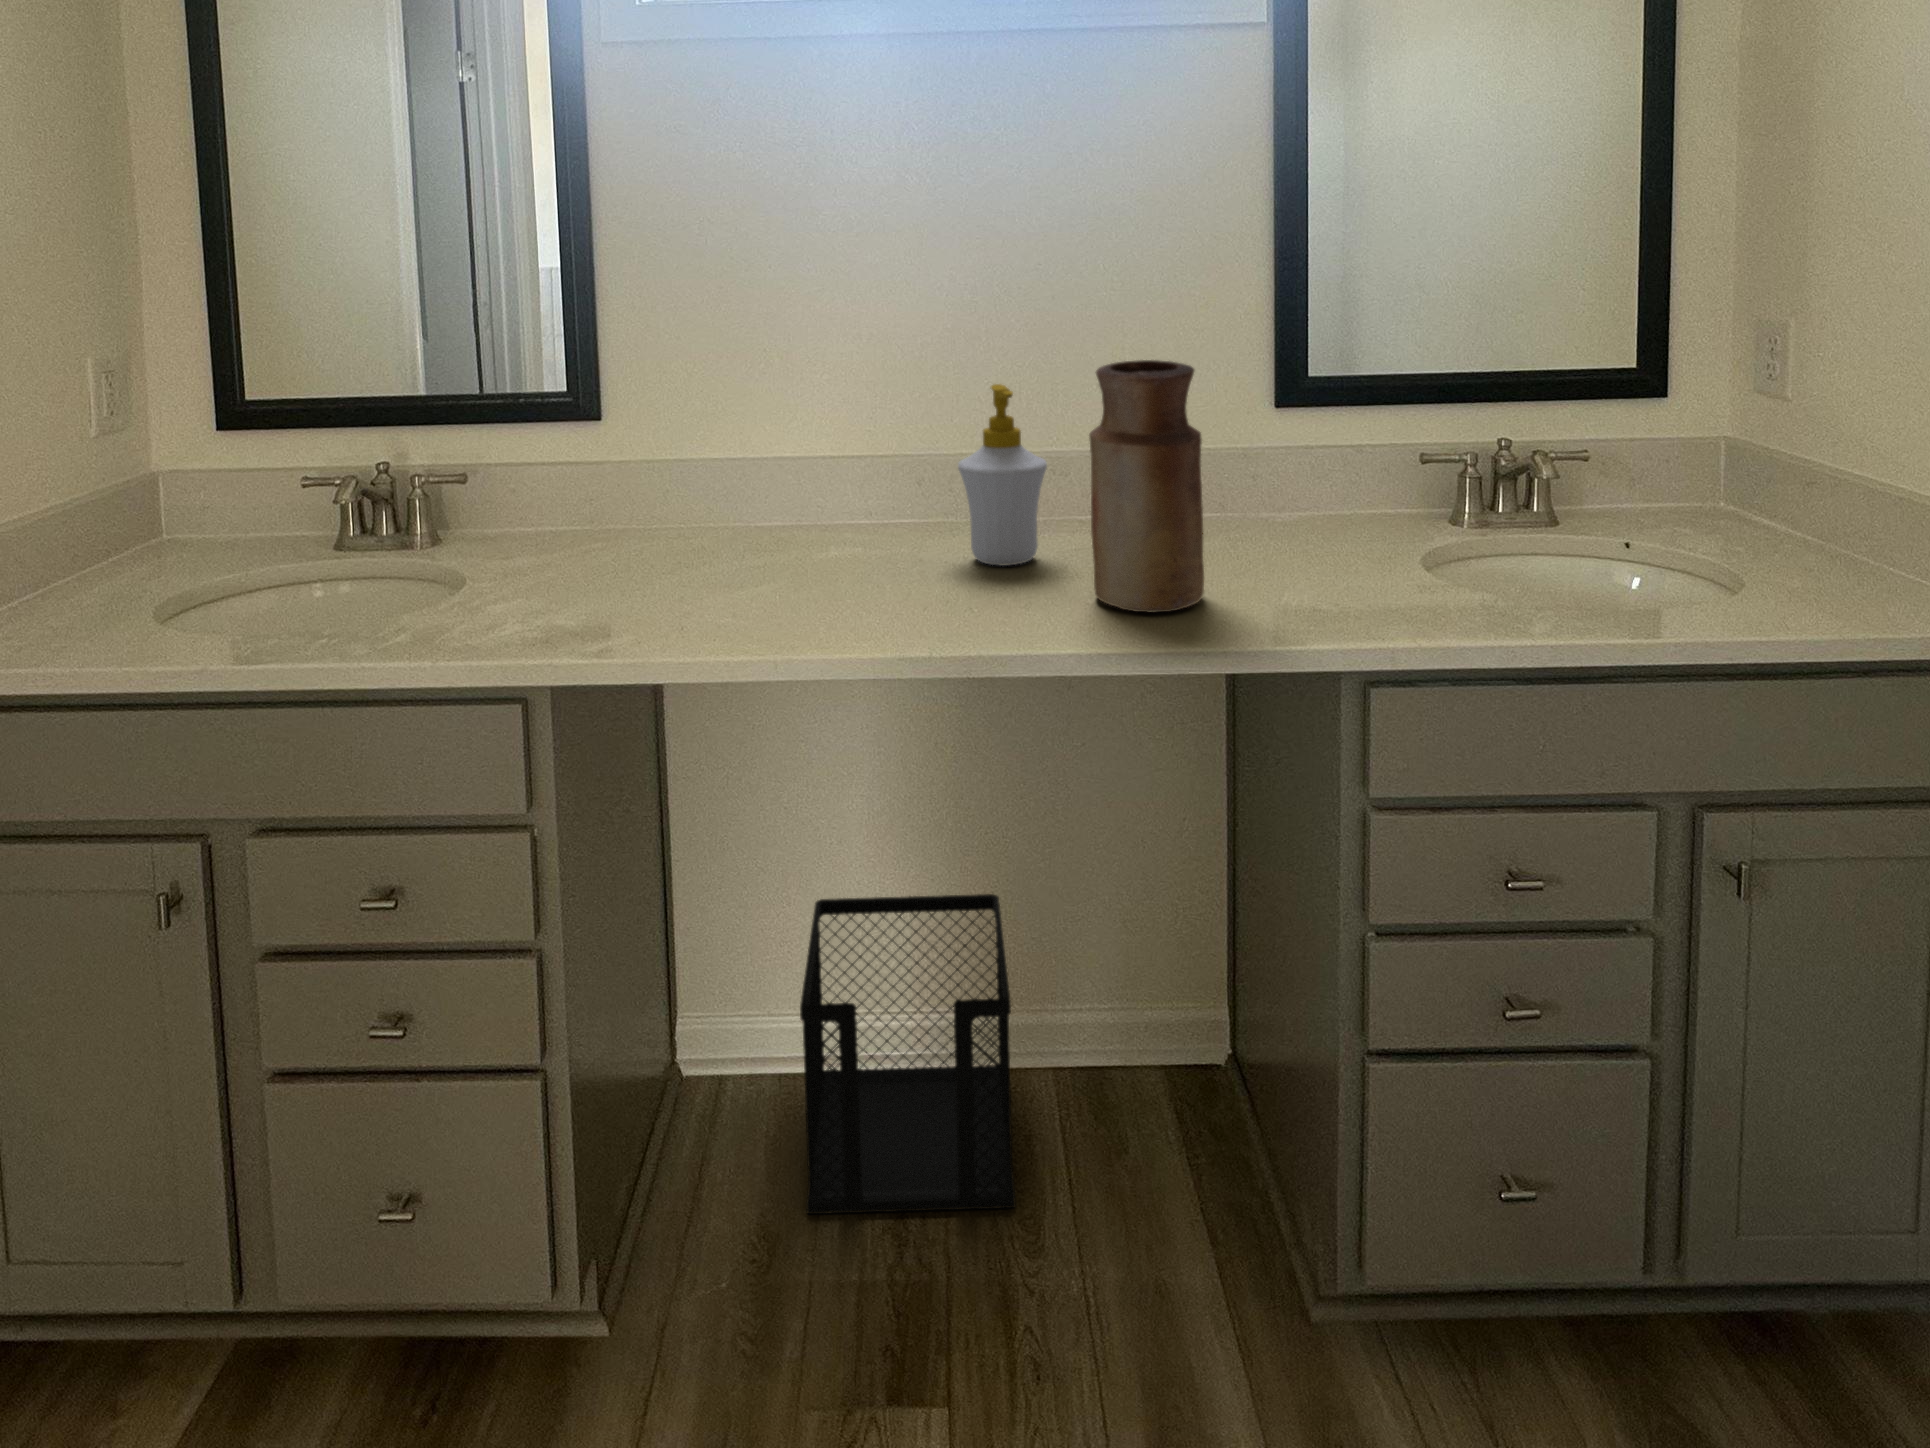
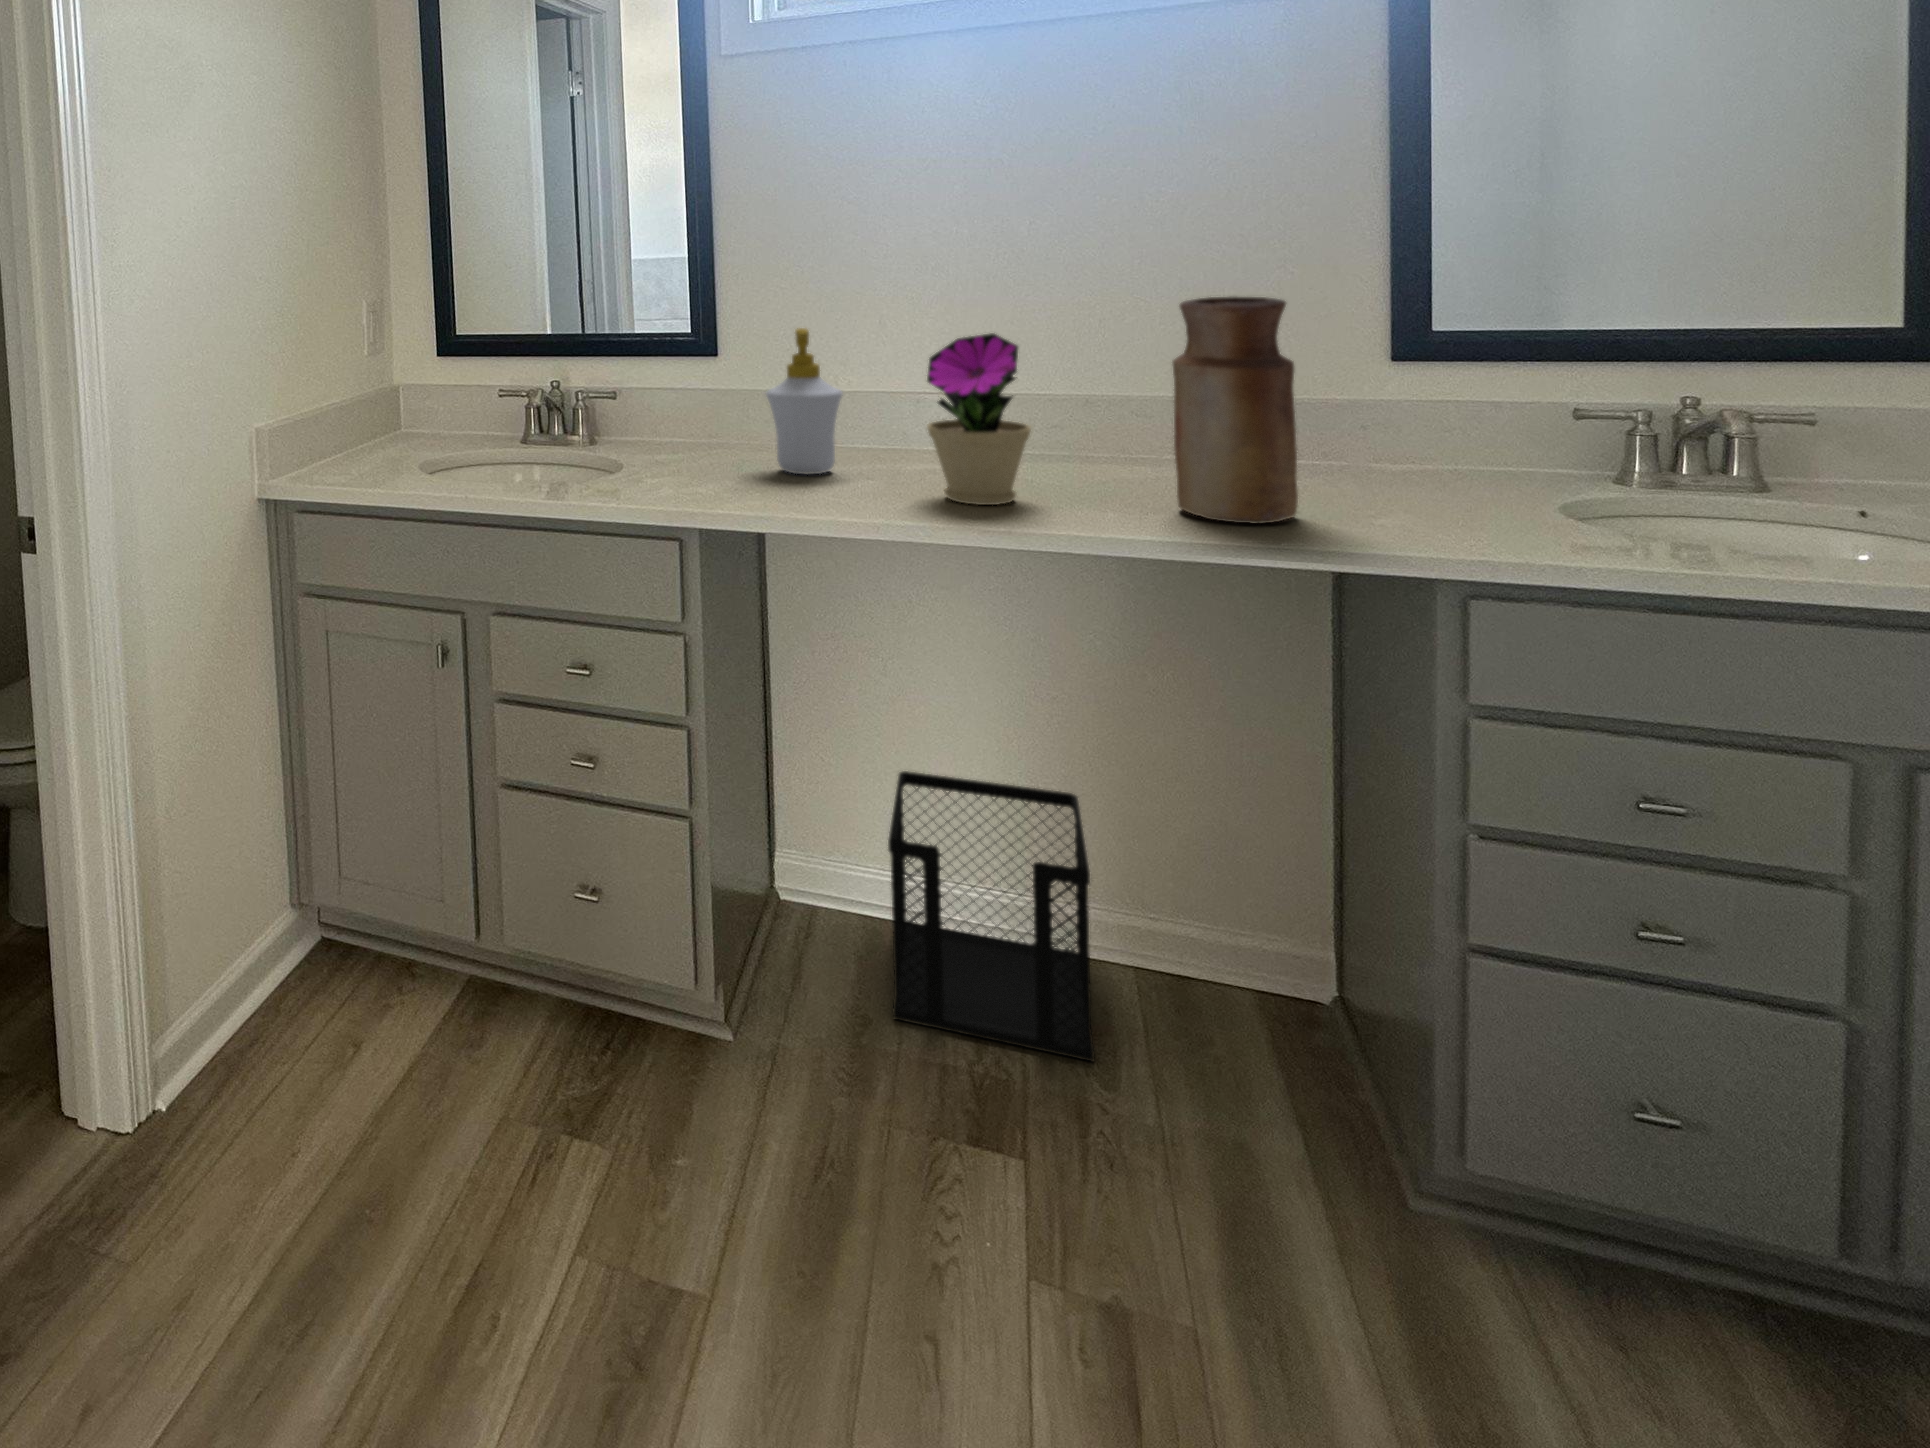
soap bottle: present [958,384,1047,566] -> present [766,328,842,474]
flower pot: none [837,404,950,610] -> present [927,333,1031,505]

